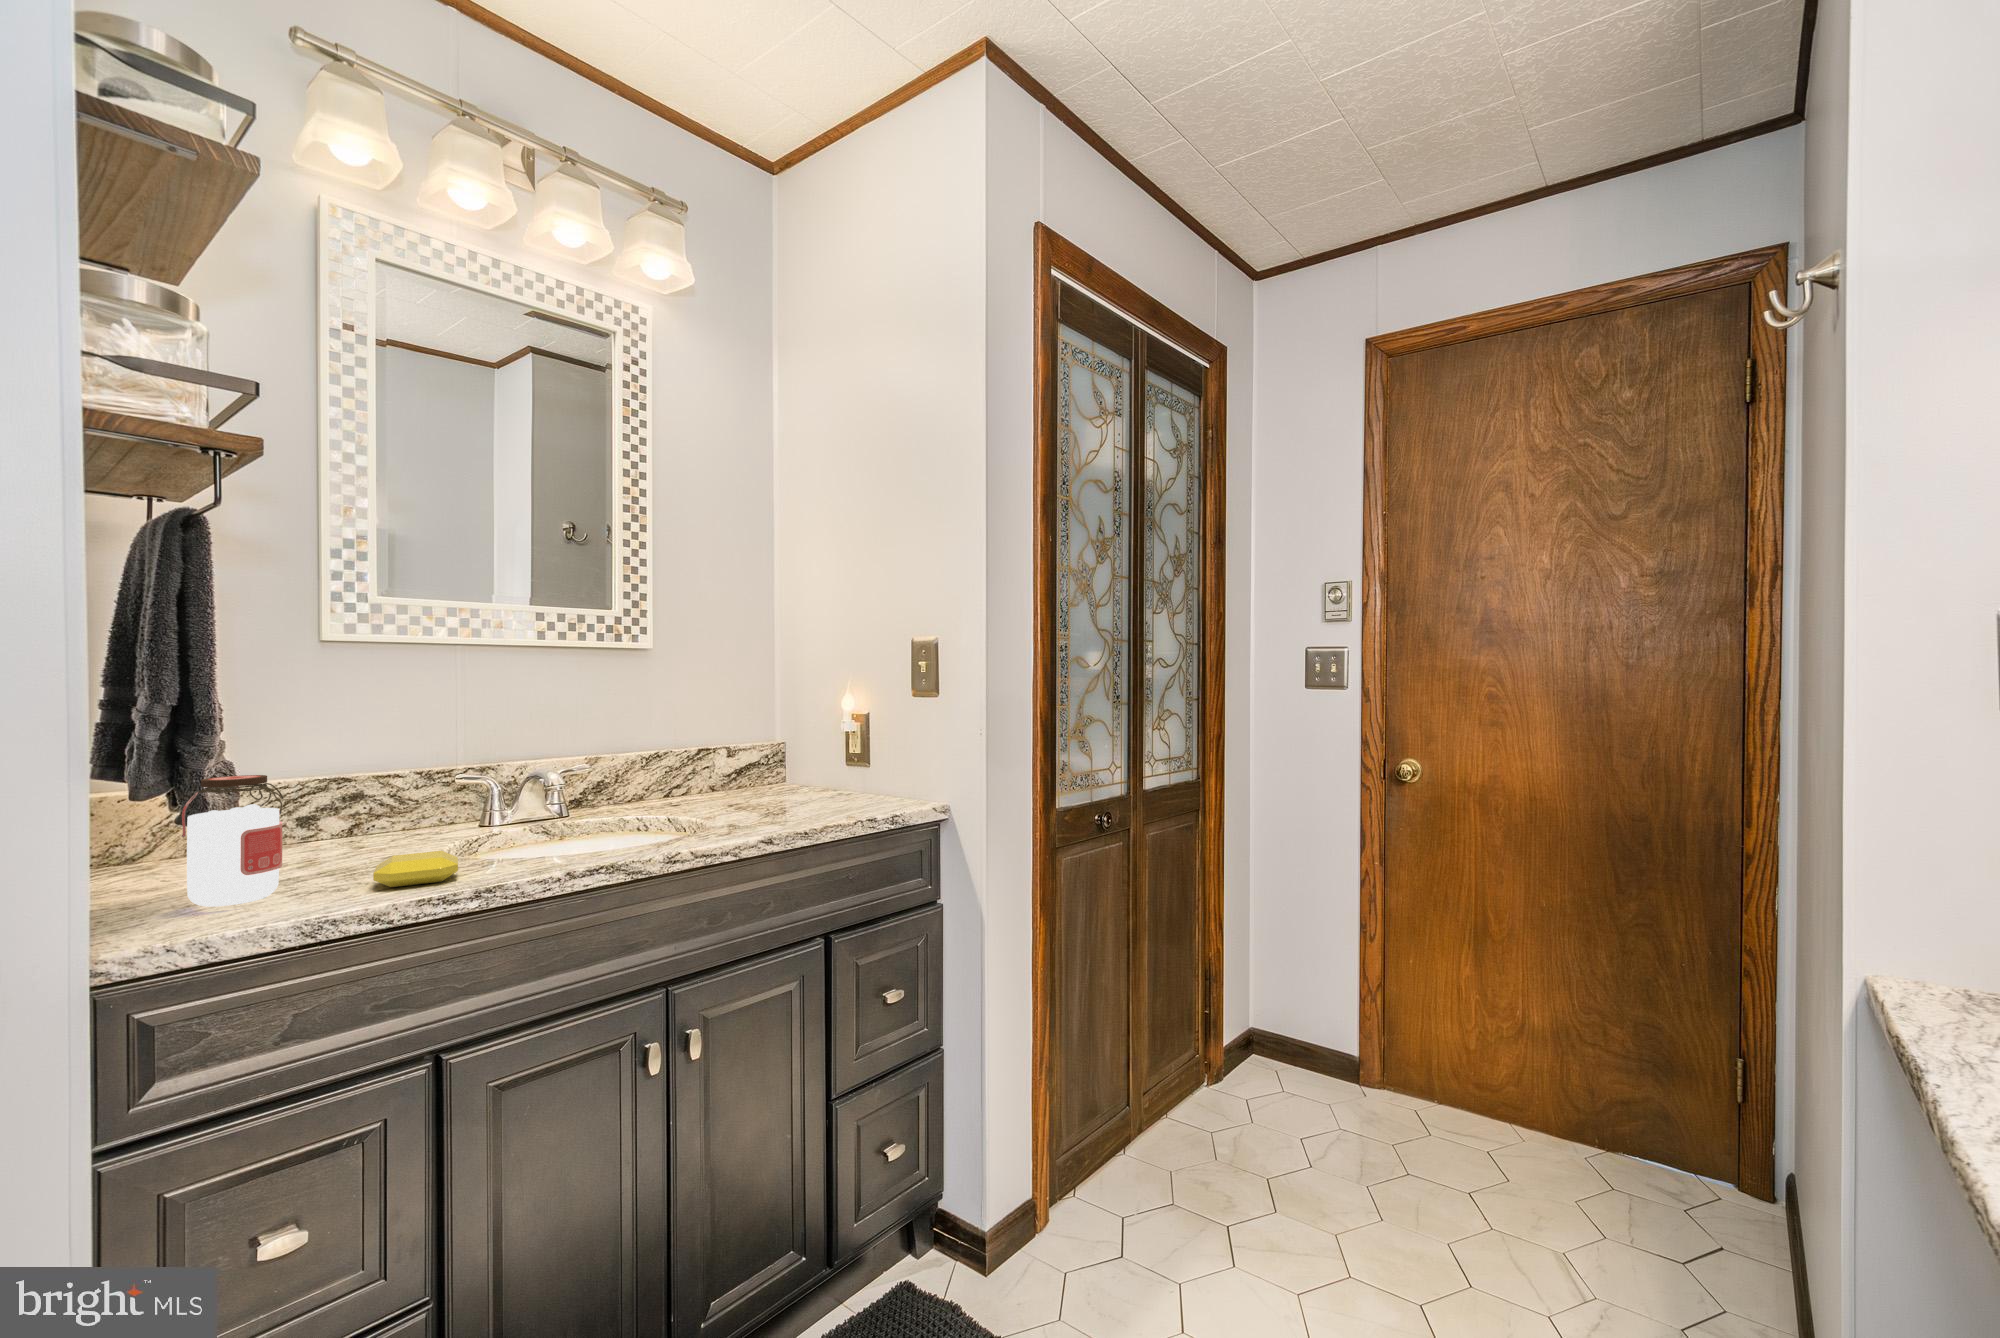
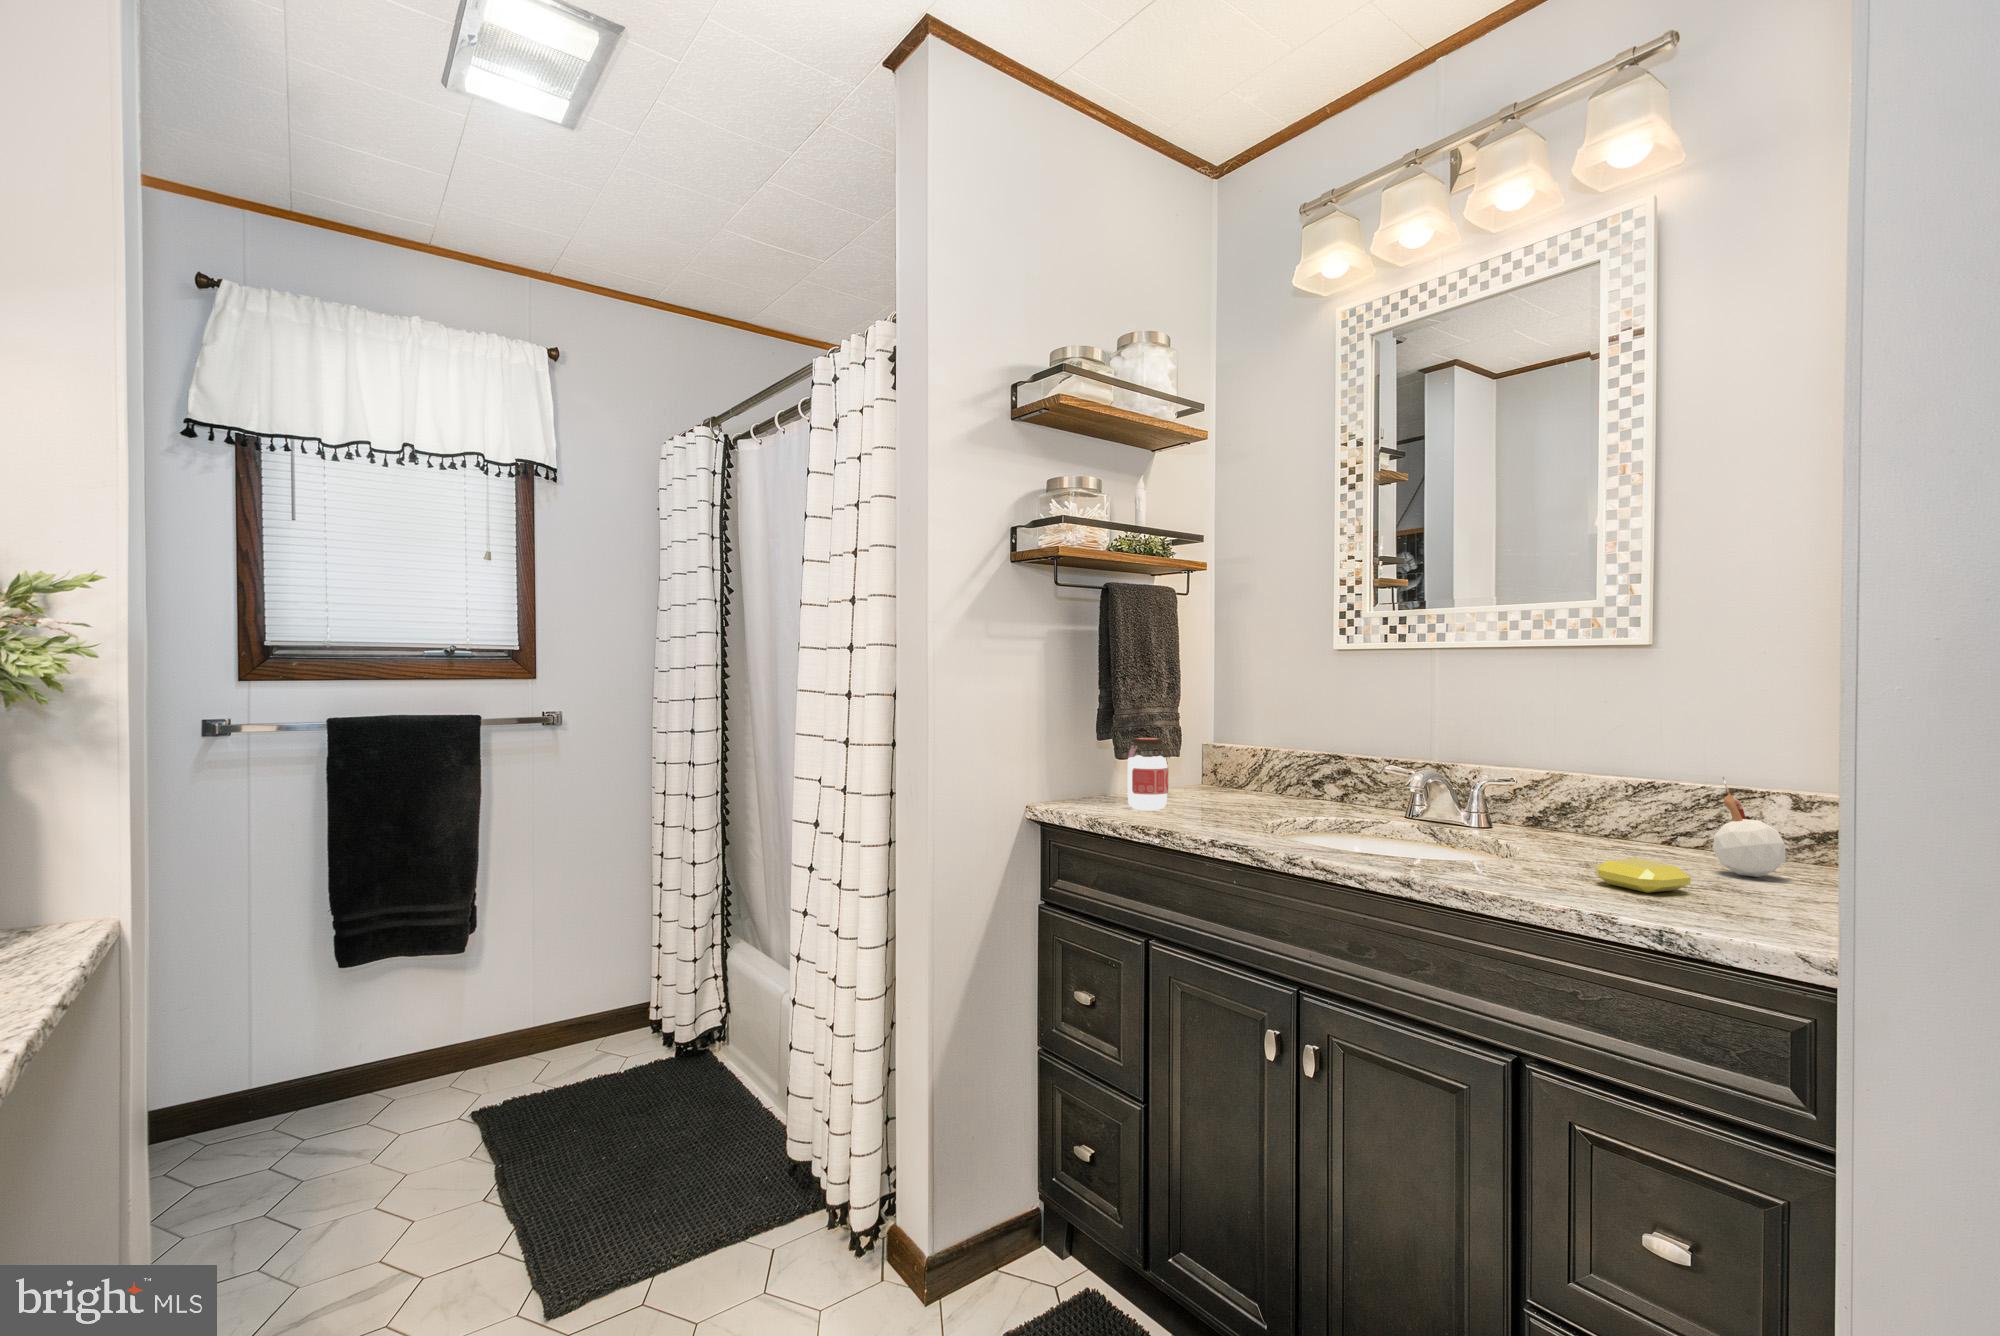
candle: none [732,739,771,800] -> present [1714,777,1786,877]
soap bar: present [373,851,458,887] -> present [1595,858,1690,893]

